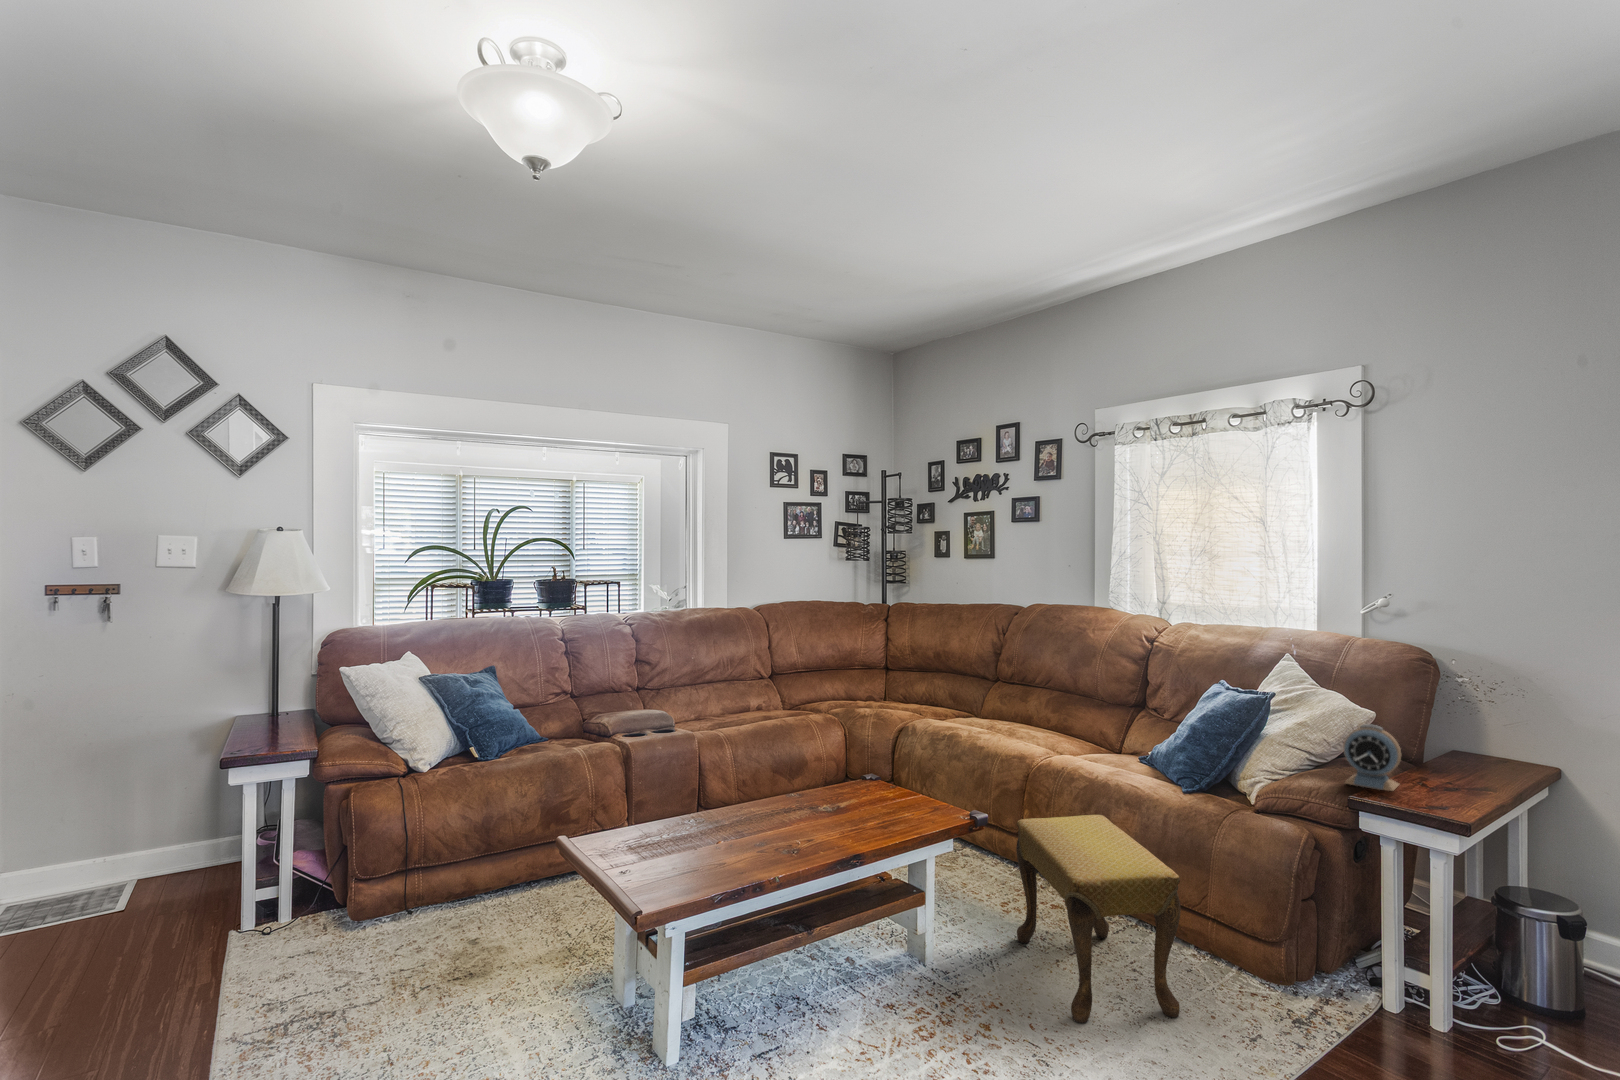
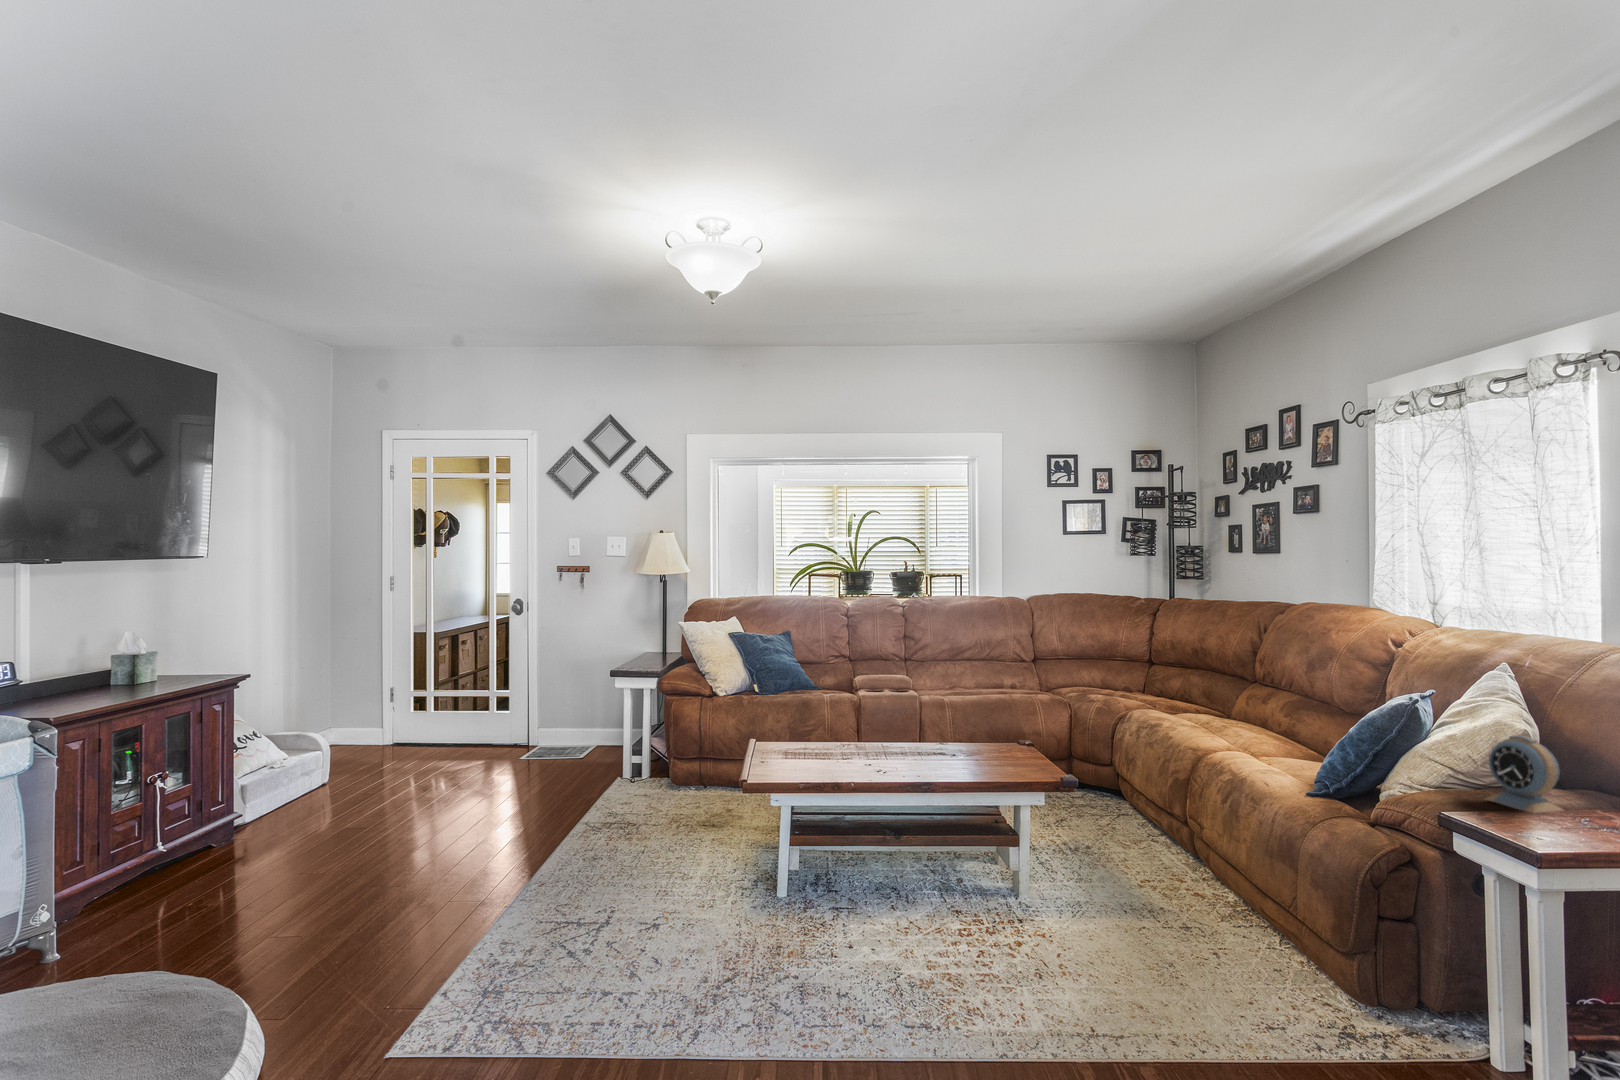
footstool: present [1016,815,1181,1023] -> none [1100,787,1220,984]

